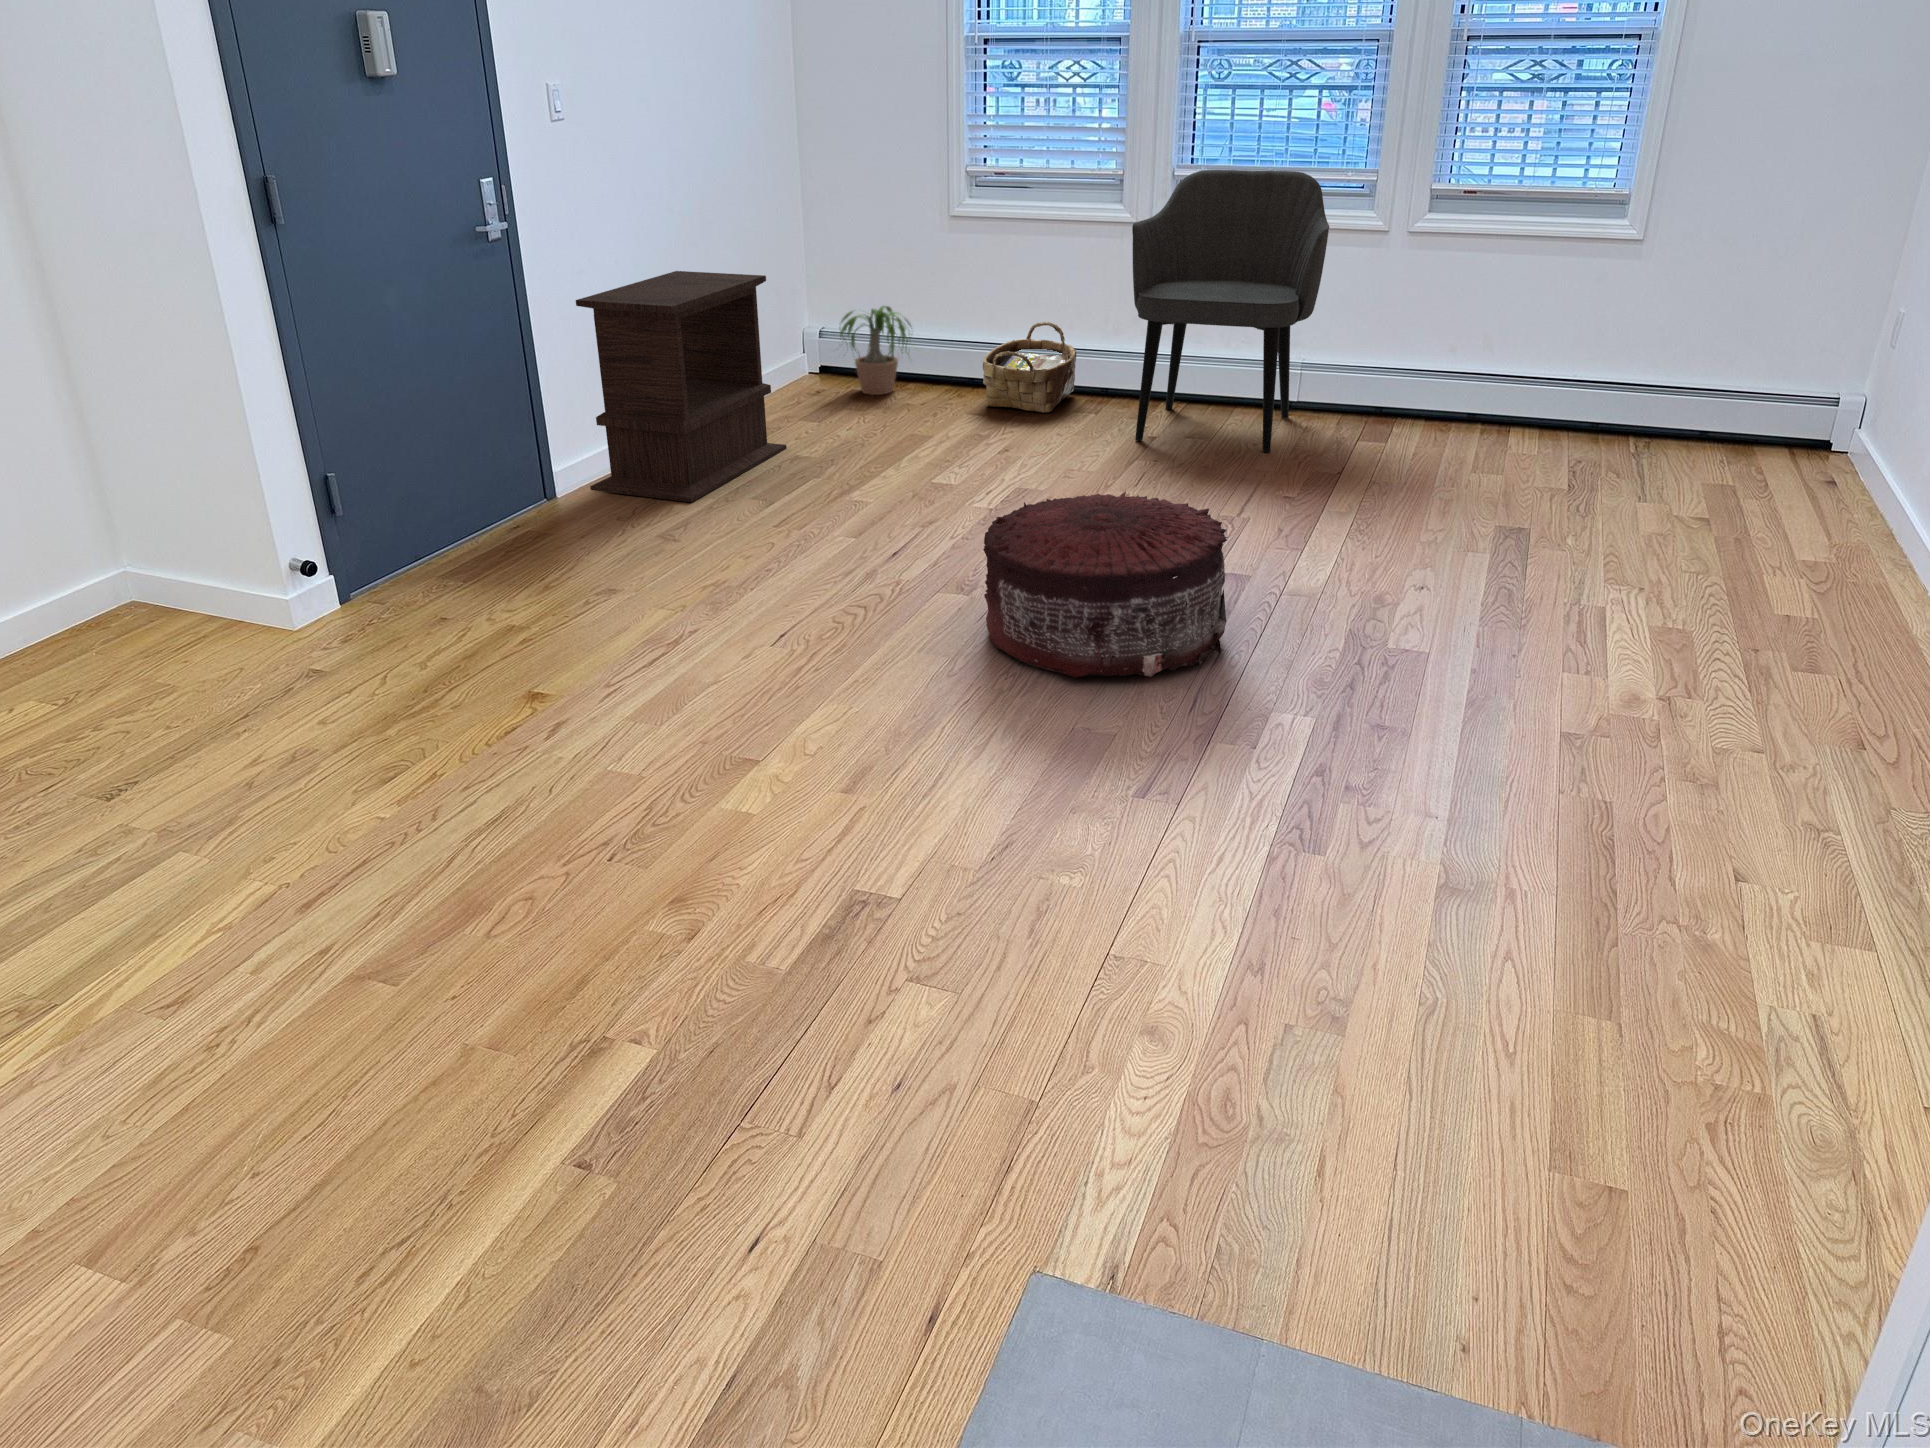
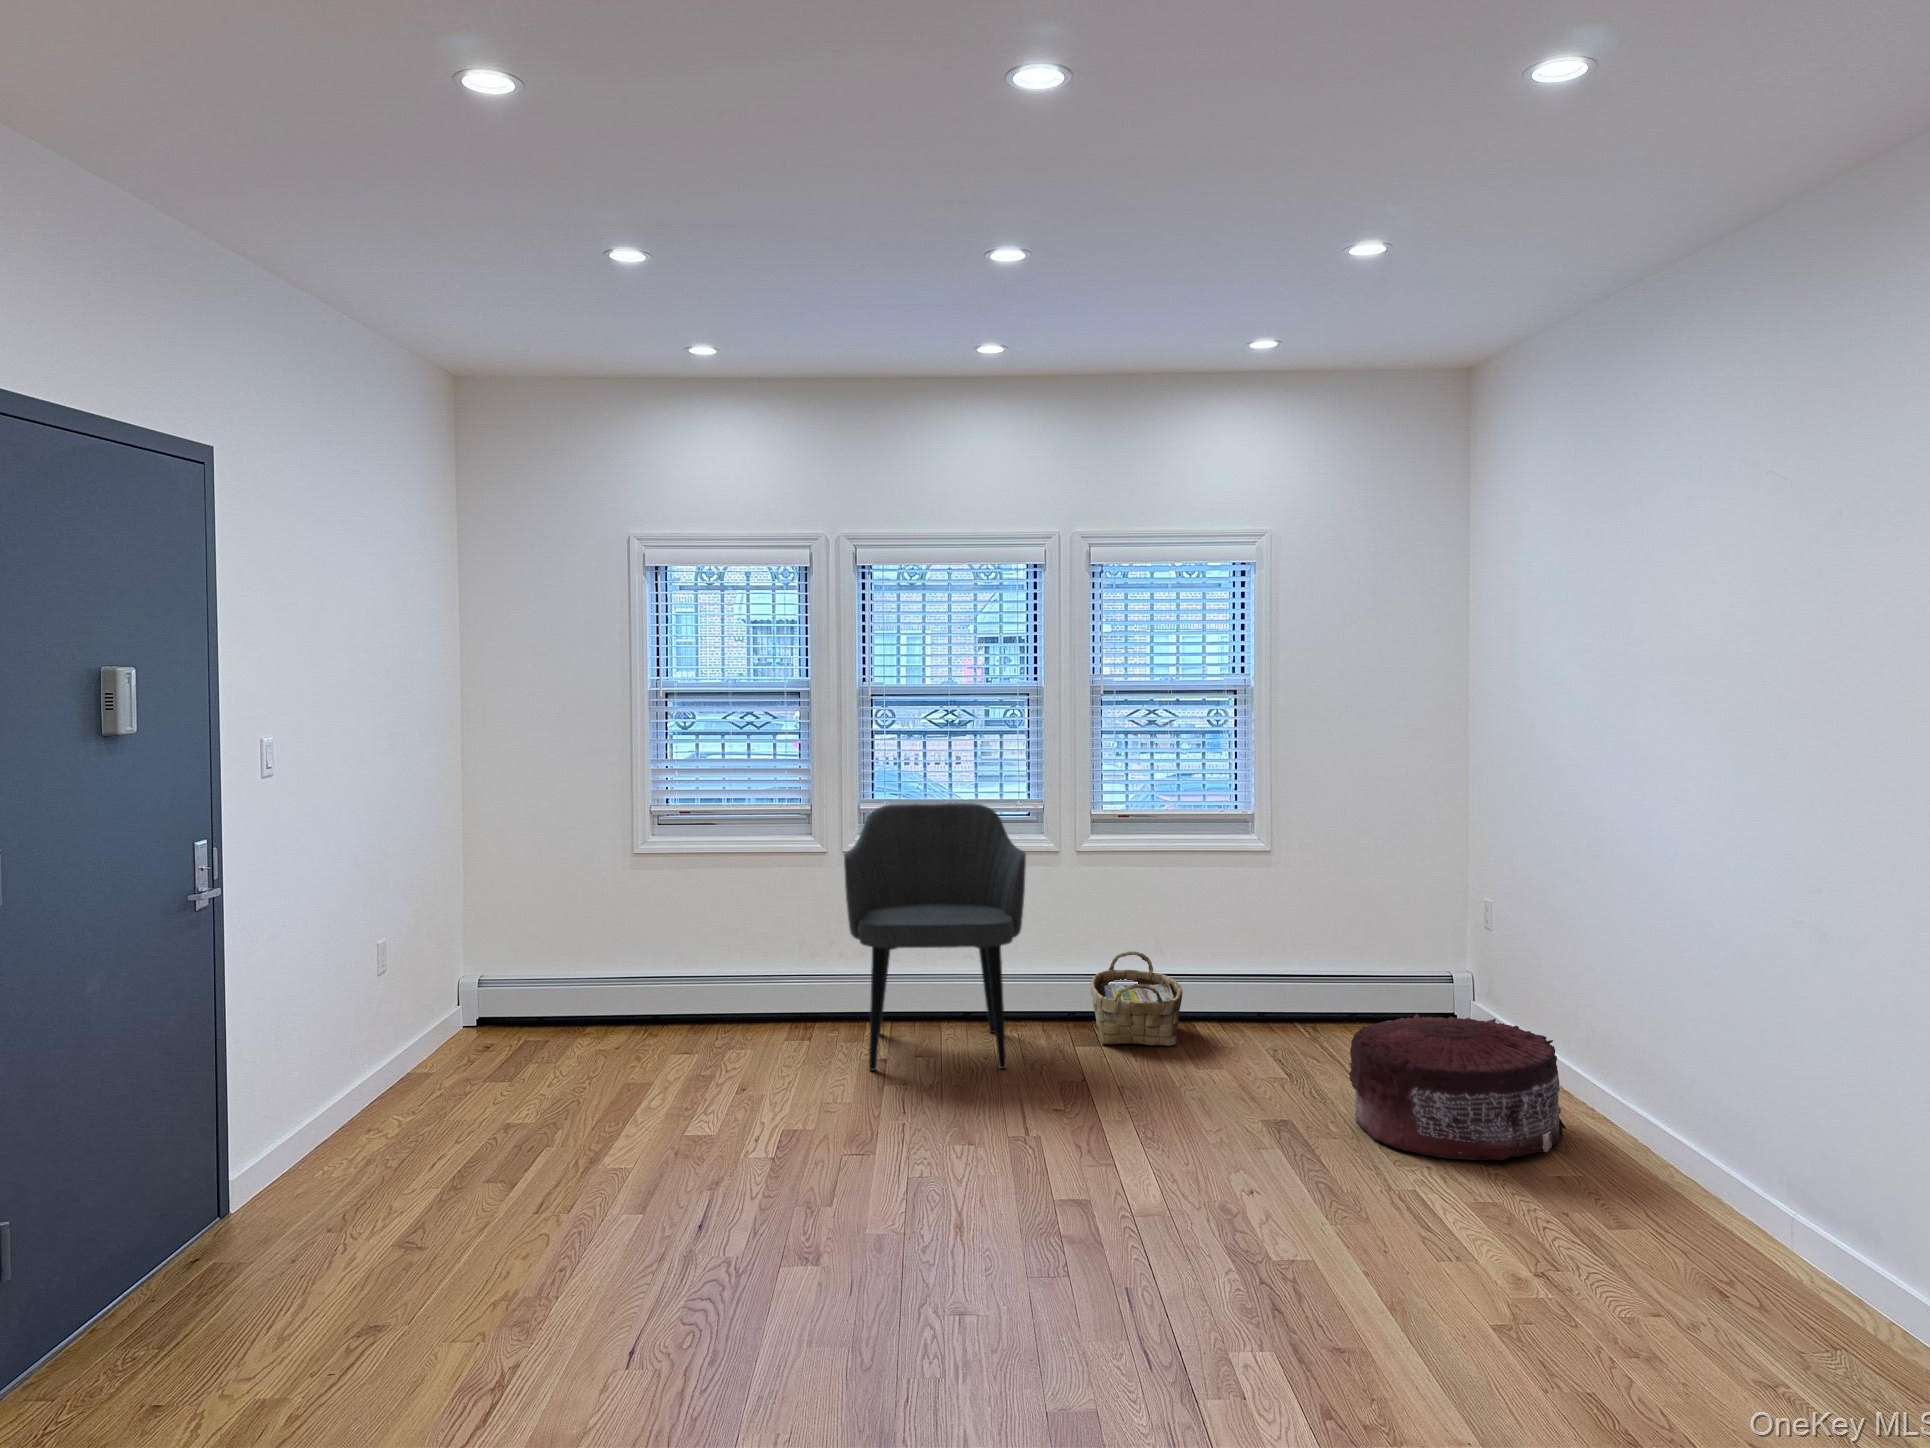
side table: present [576,271,787,502] -> none [269,928,491,1201]
potted plant: present [840,306,911,395] -> none [502,950,615,1048]
woven basket: present [983,322,1076,413] -> present [1090,951,1182,1046]
pouf: present [983,491,1228,677] -> present [1349,1014,1566,1160]

